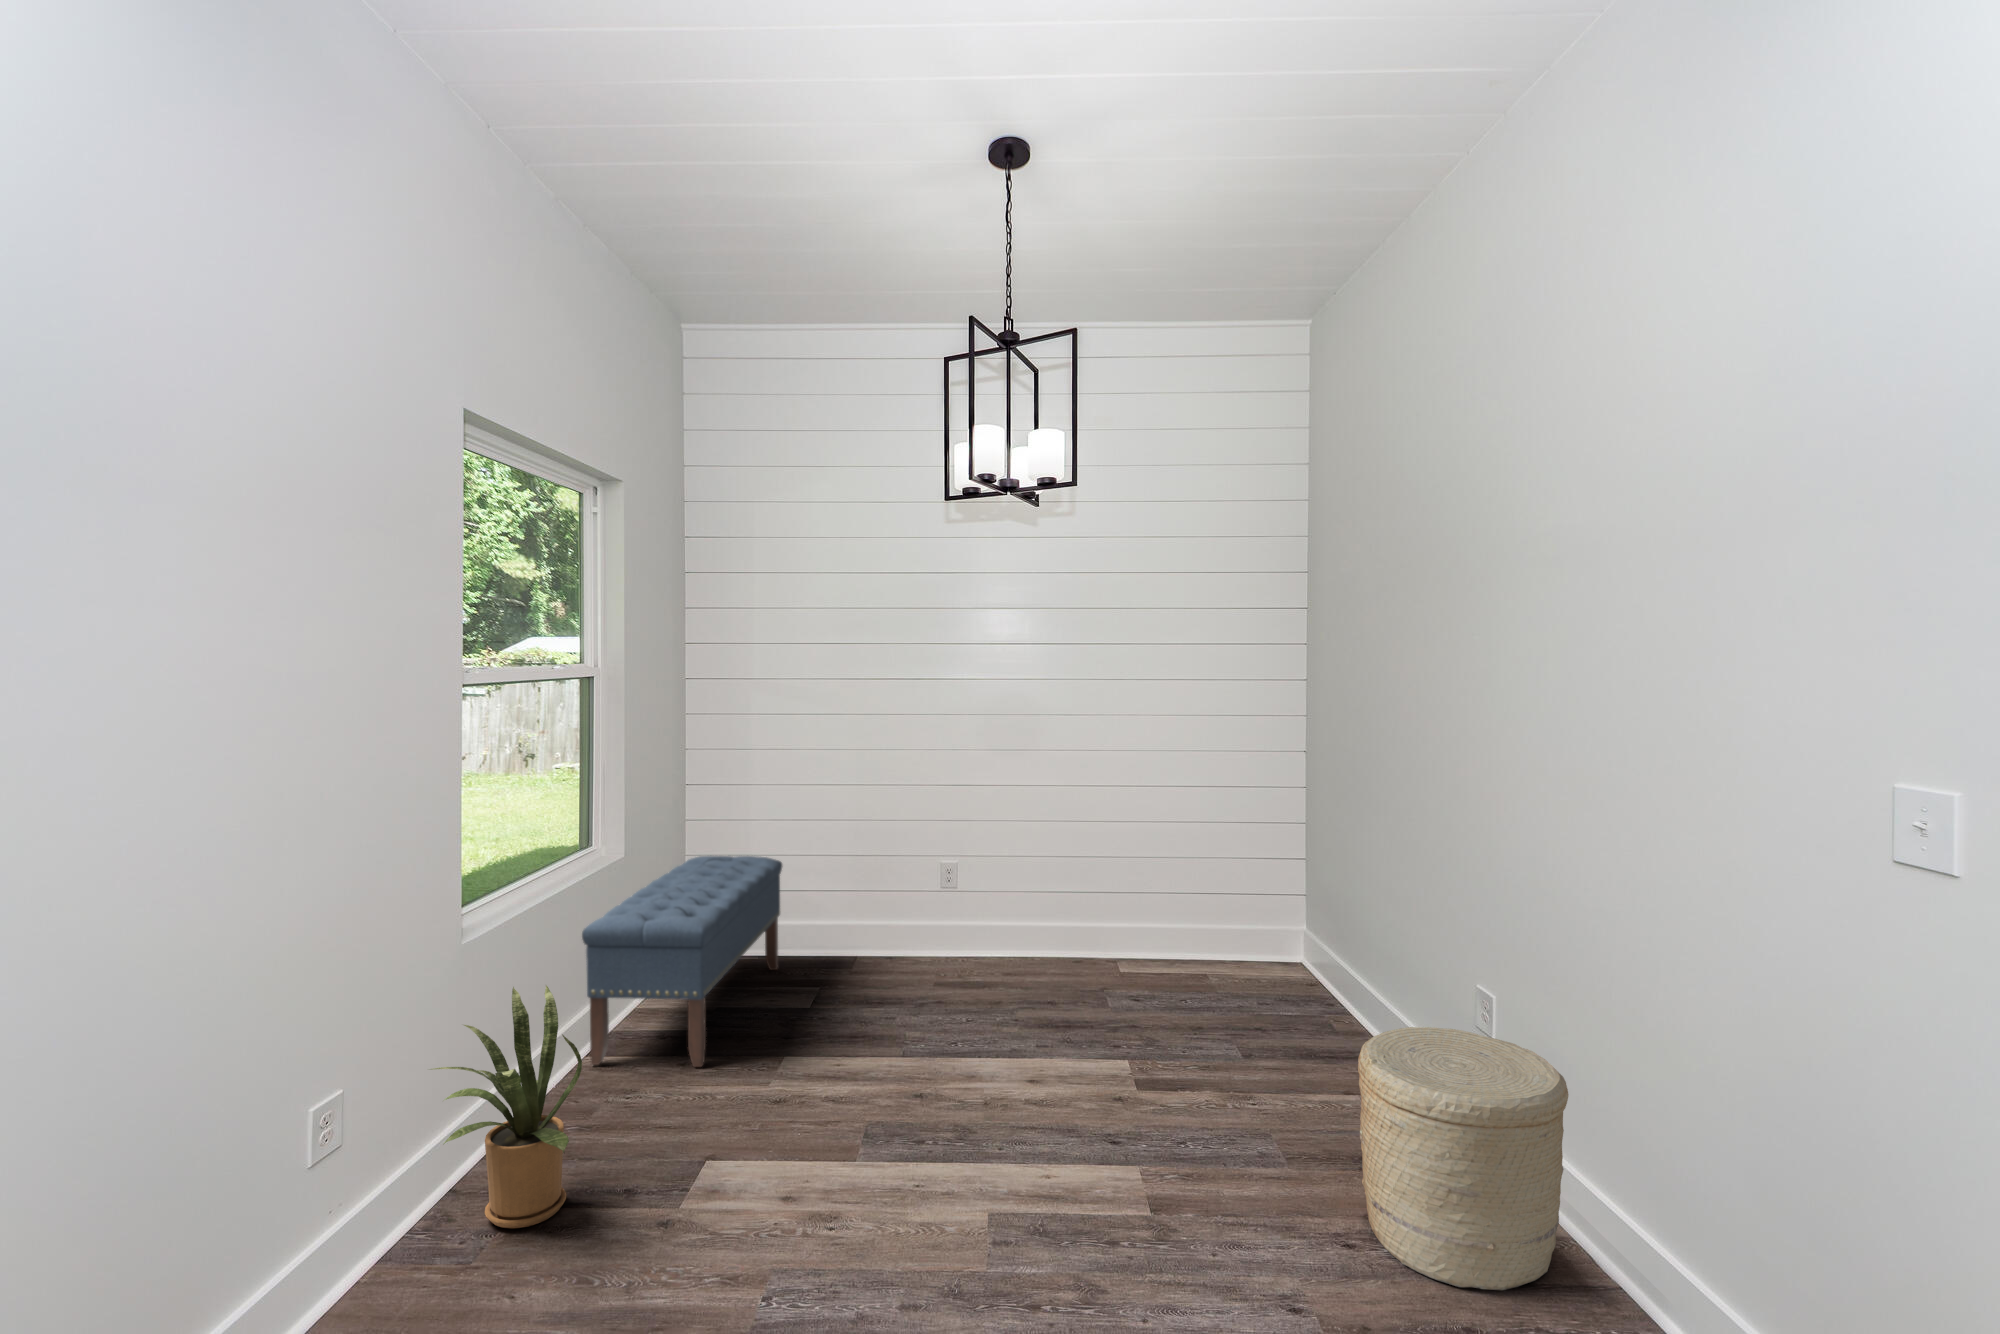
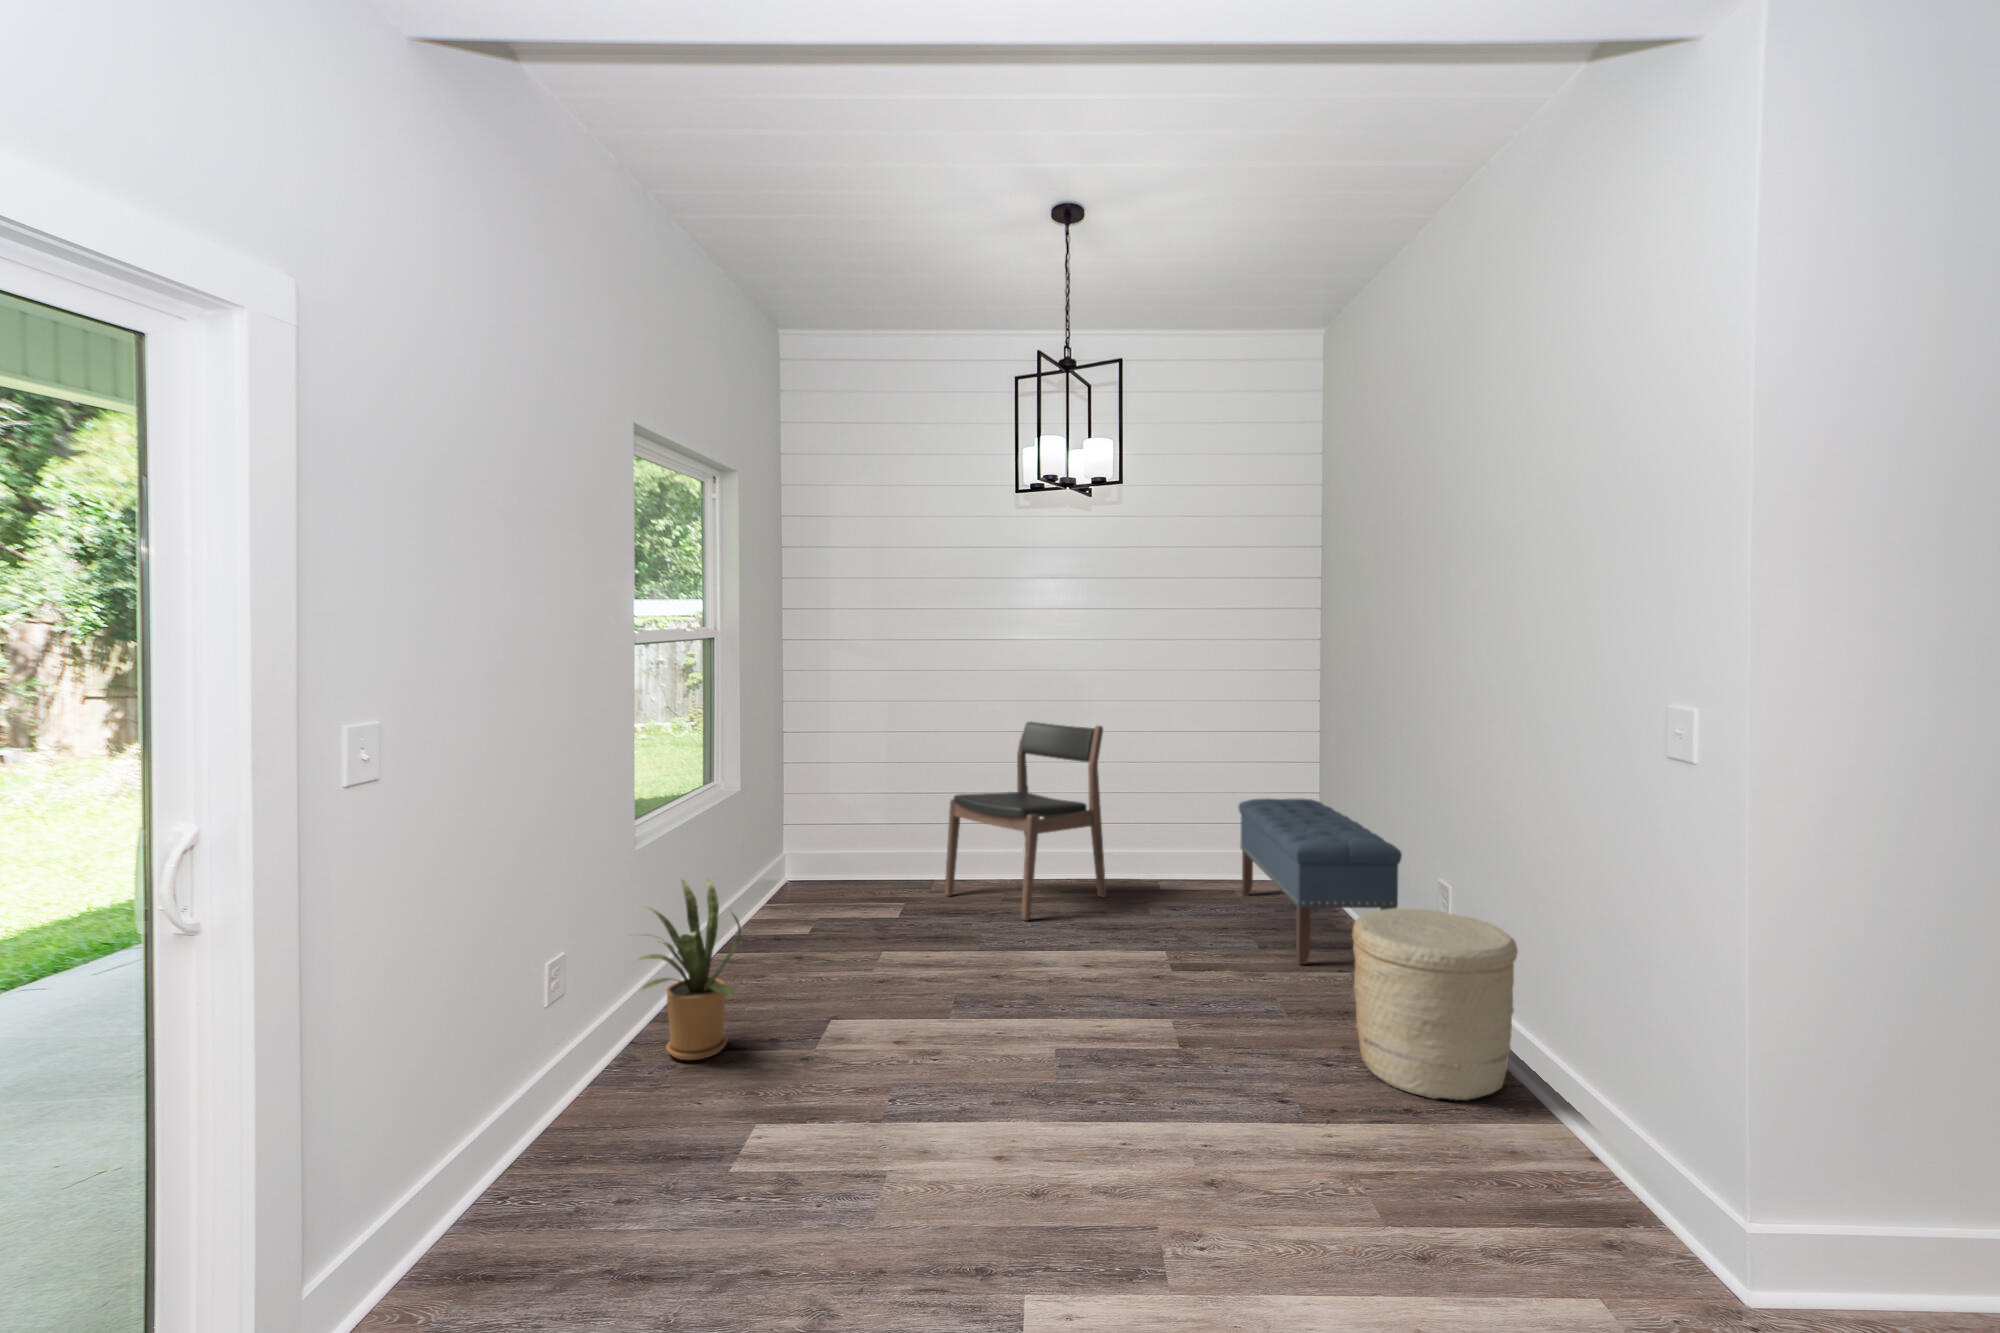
dining chair: none [875,761,1068,1012] -> present [945,722,1106,920]
bench: present [582,856,782,1067] -> present [1239,799,1402,964]

